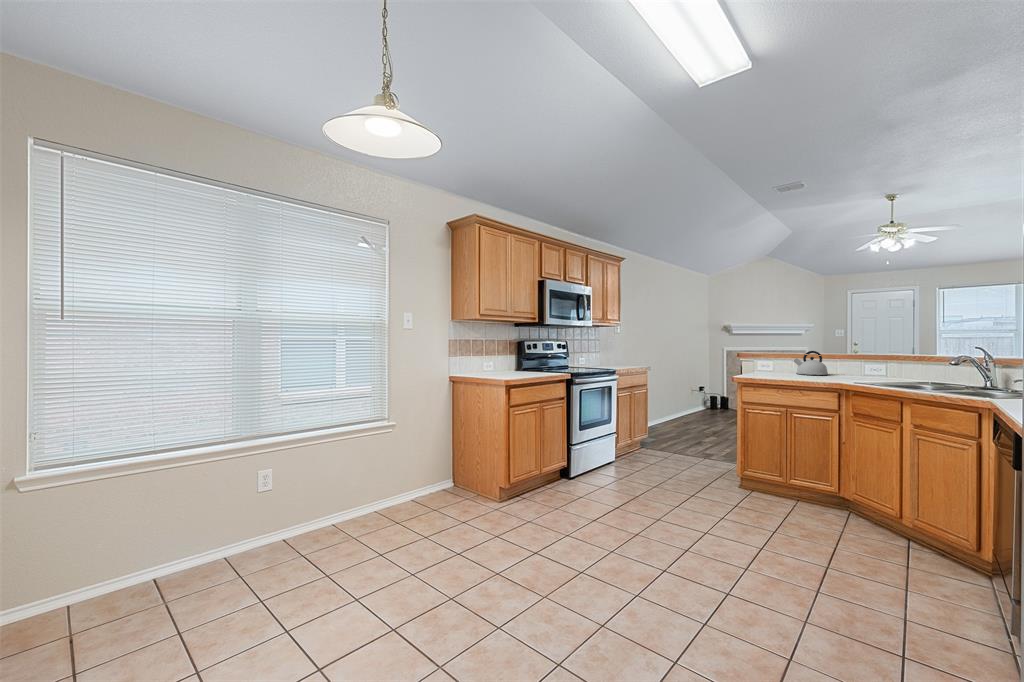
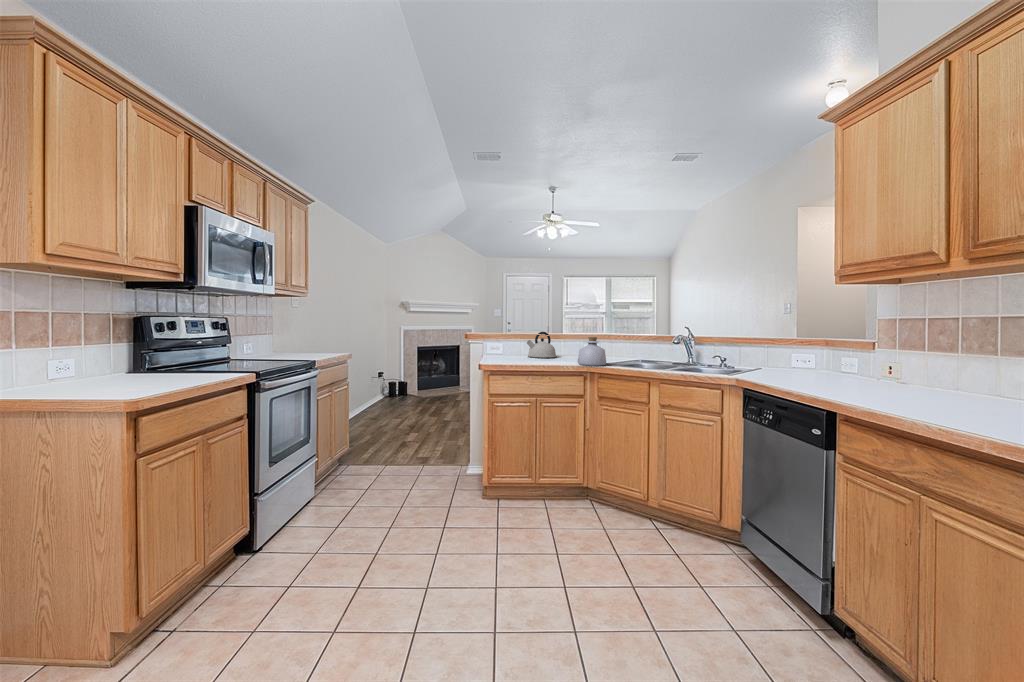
bottle: none [834,356,868,383] -> present [578,337,606,366]

